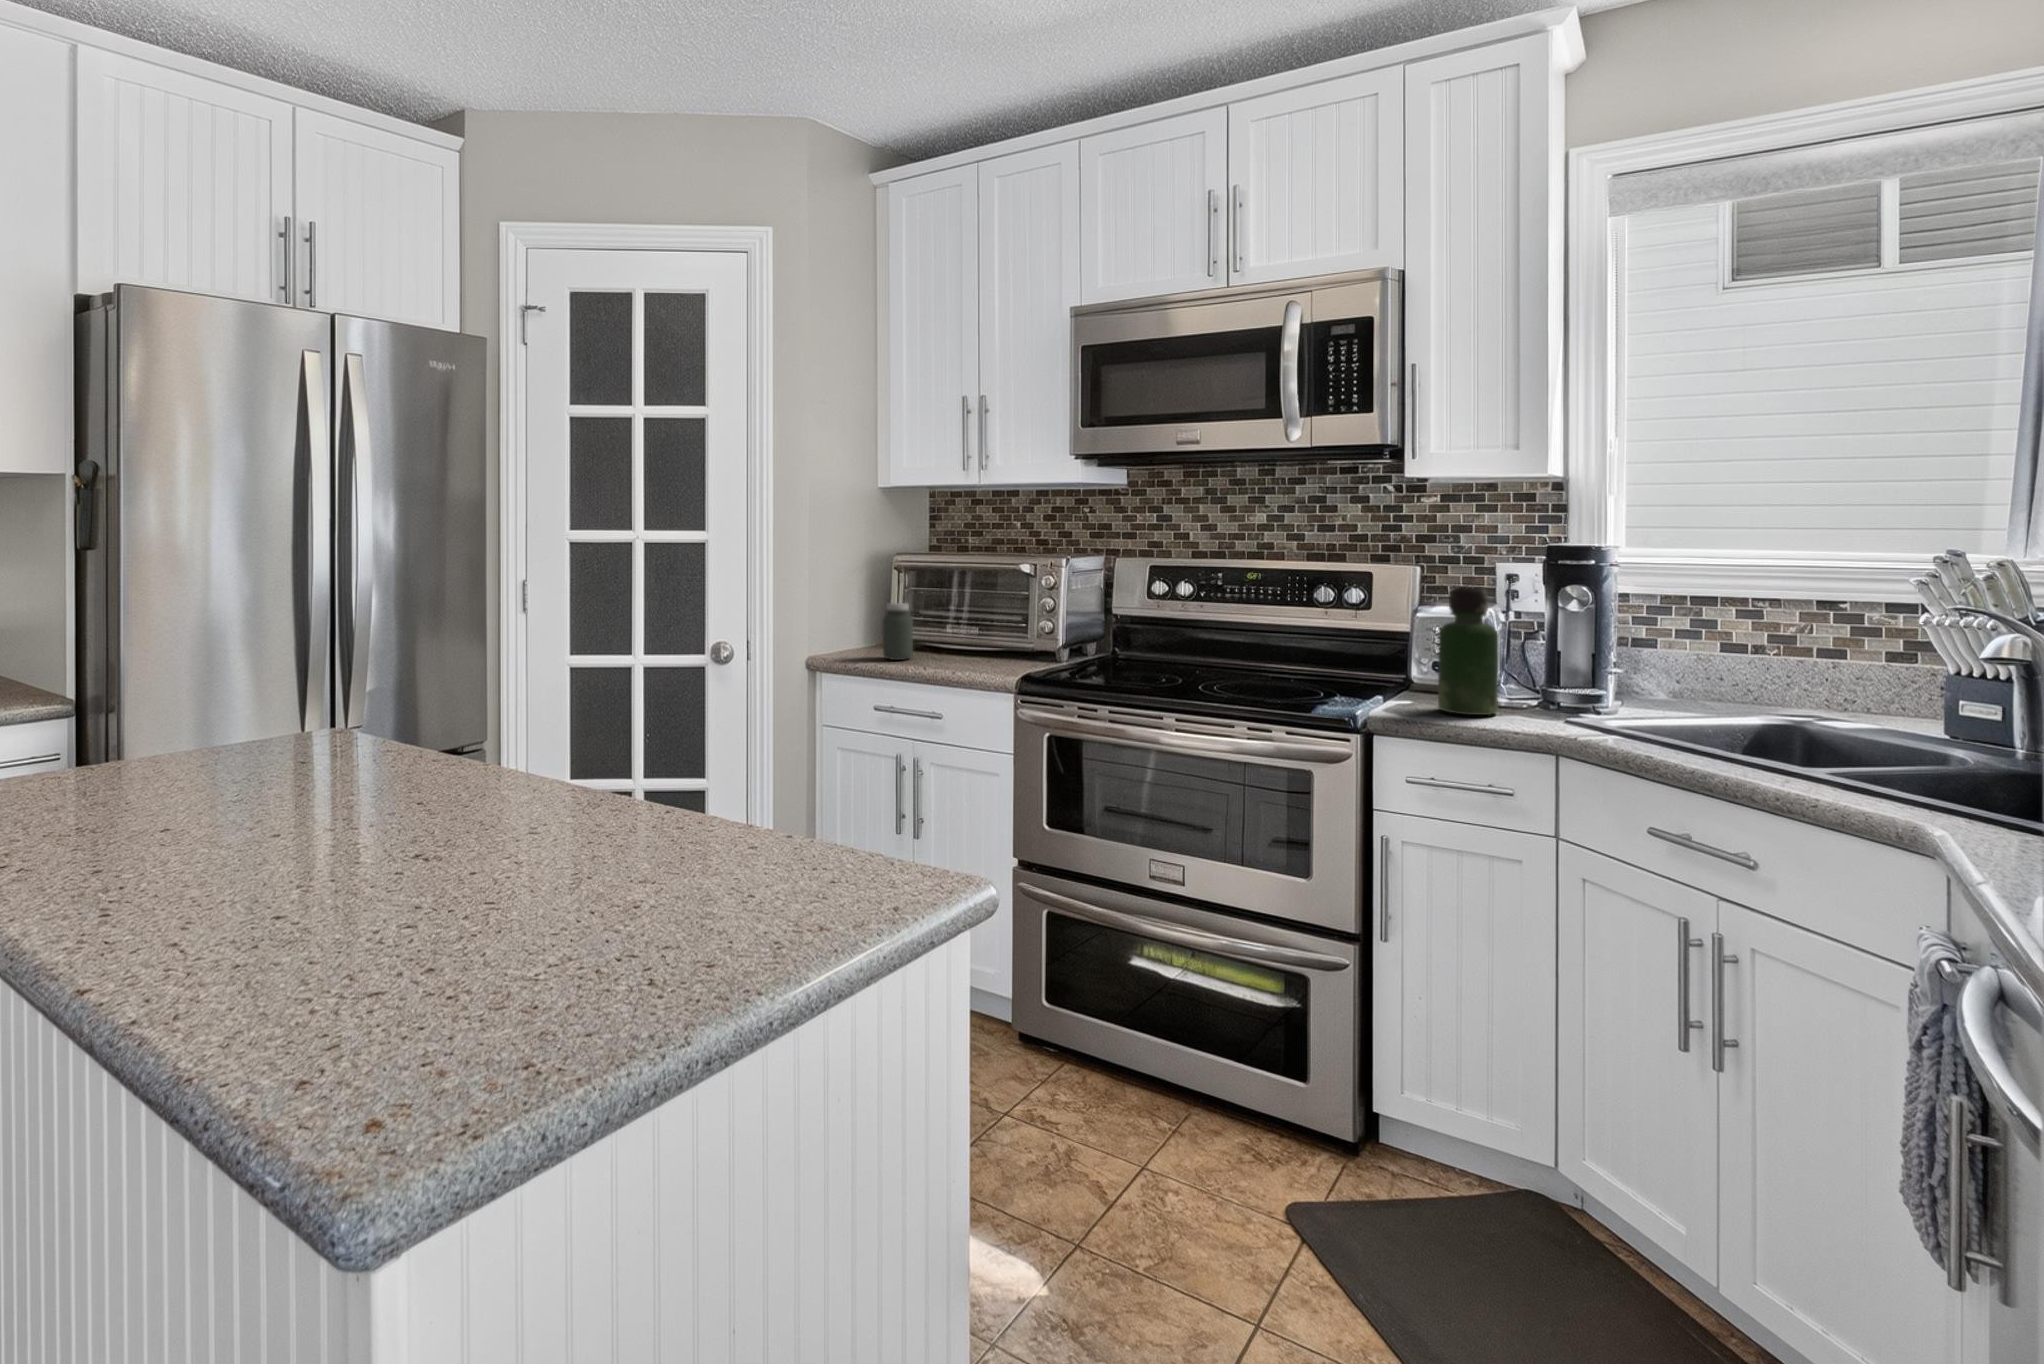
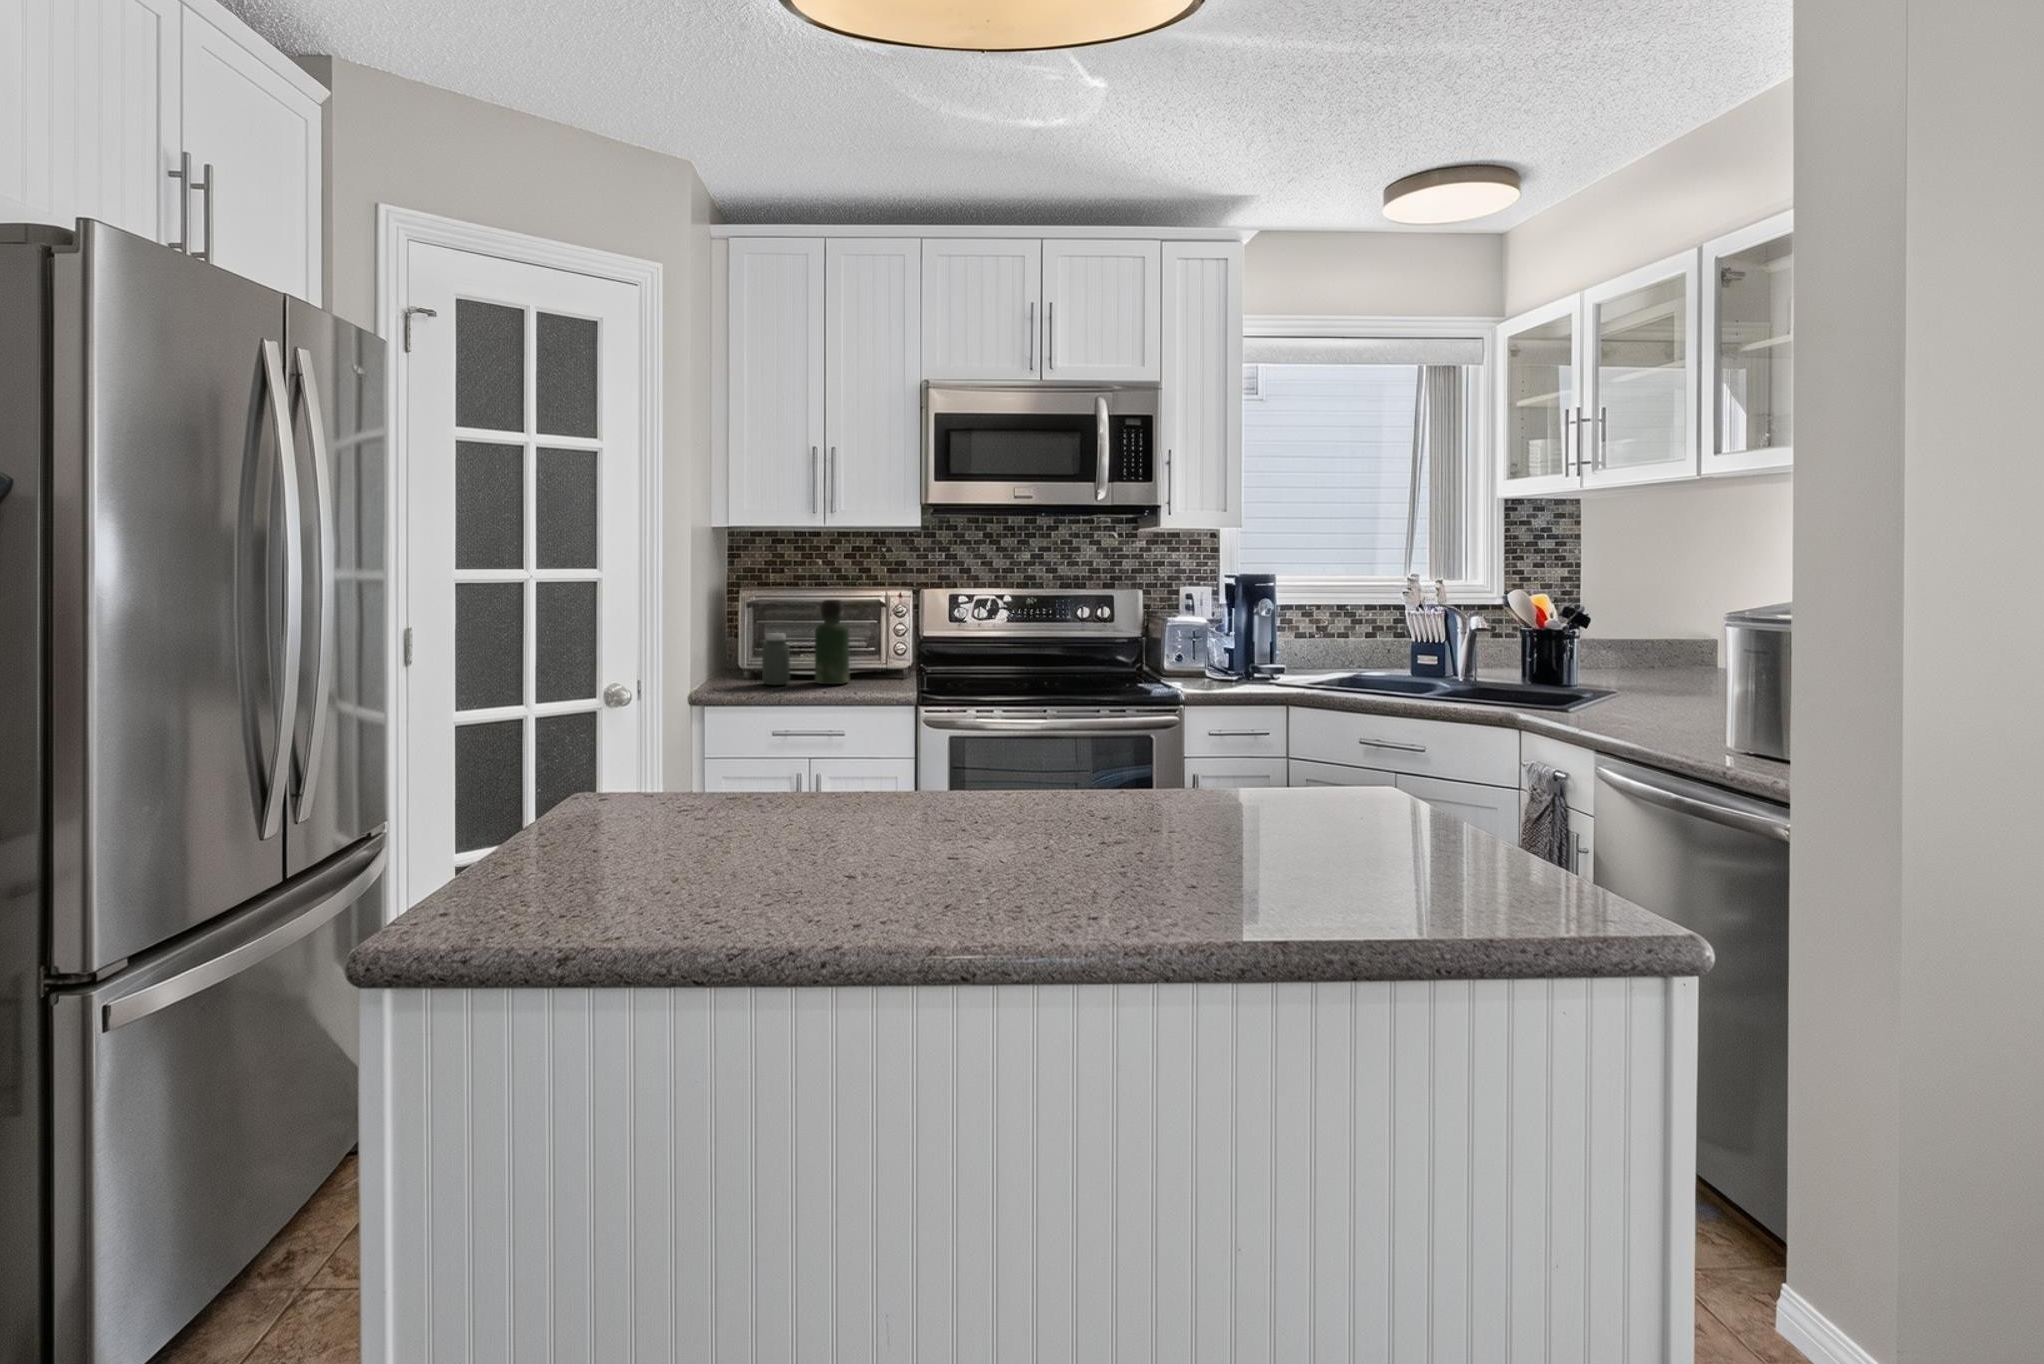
bottle: present [1438,586,1499,715] -> present [815,600,849,684]

